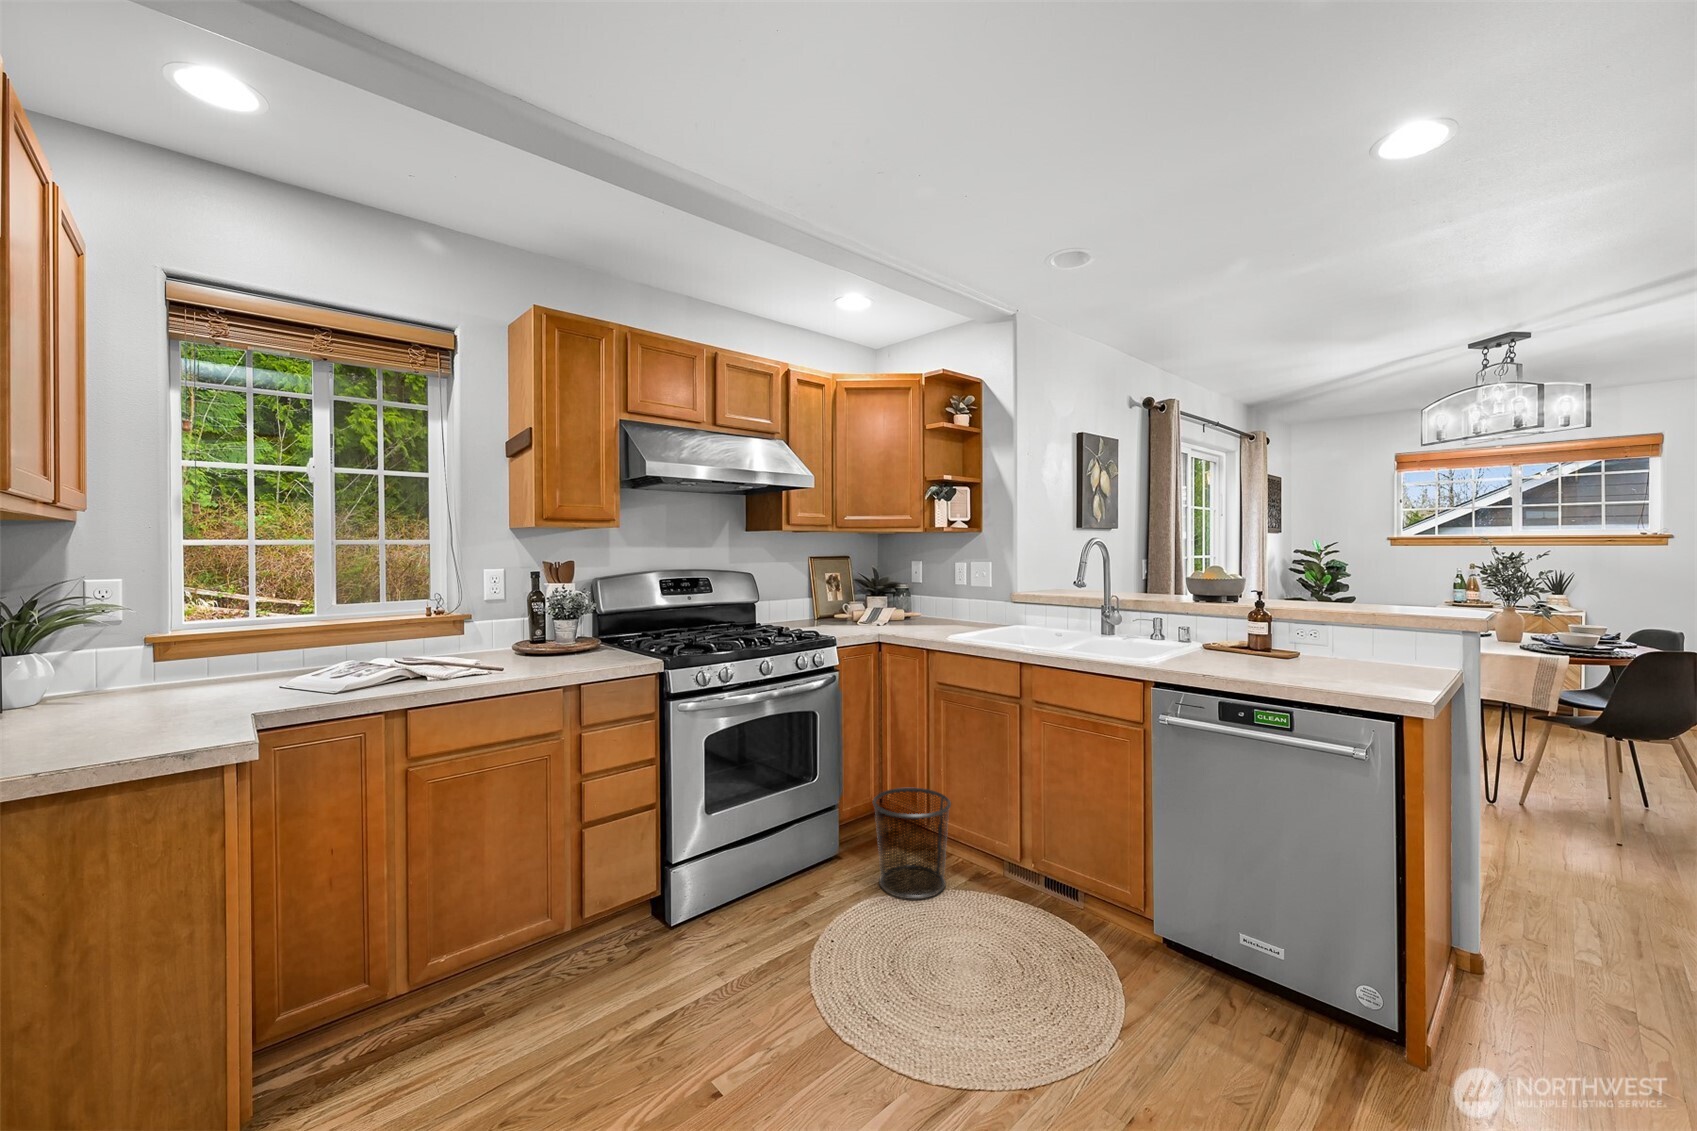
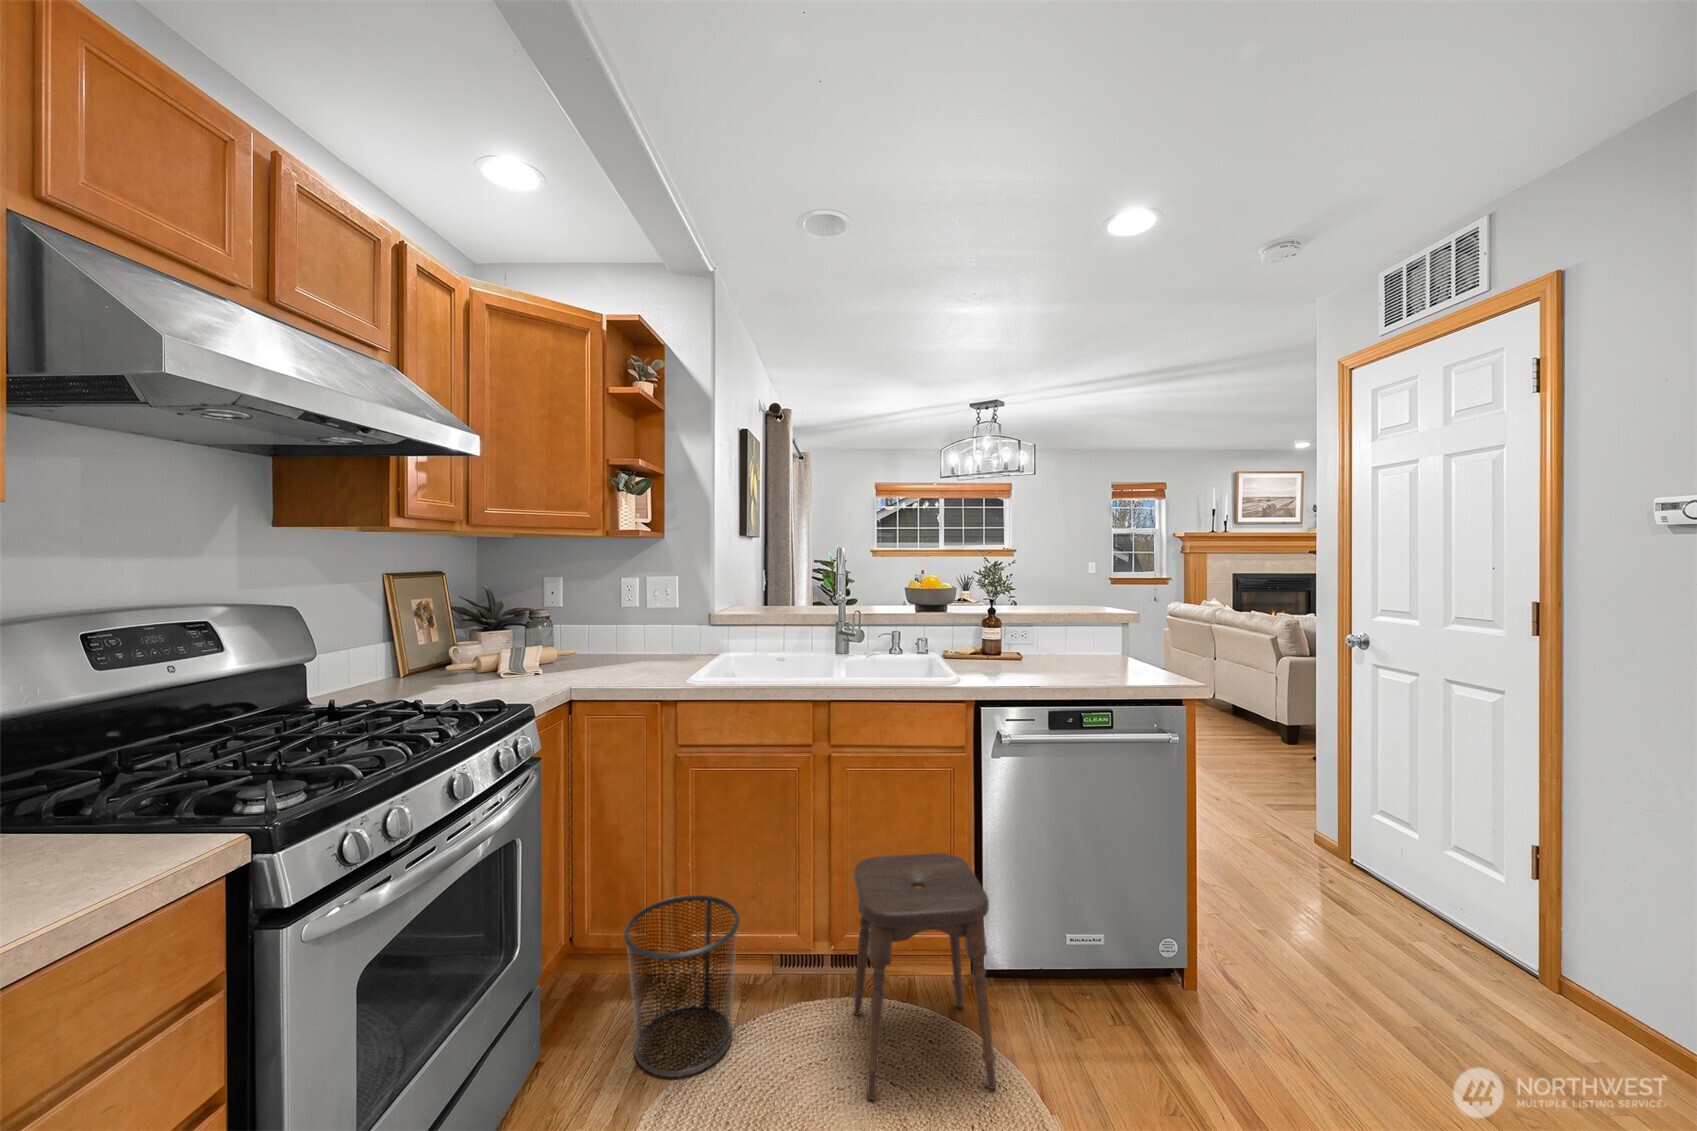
stool: none [990,794,1125,997] -> present [853,853,996,1100]

